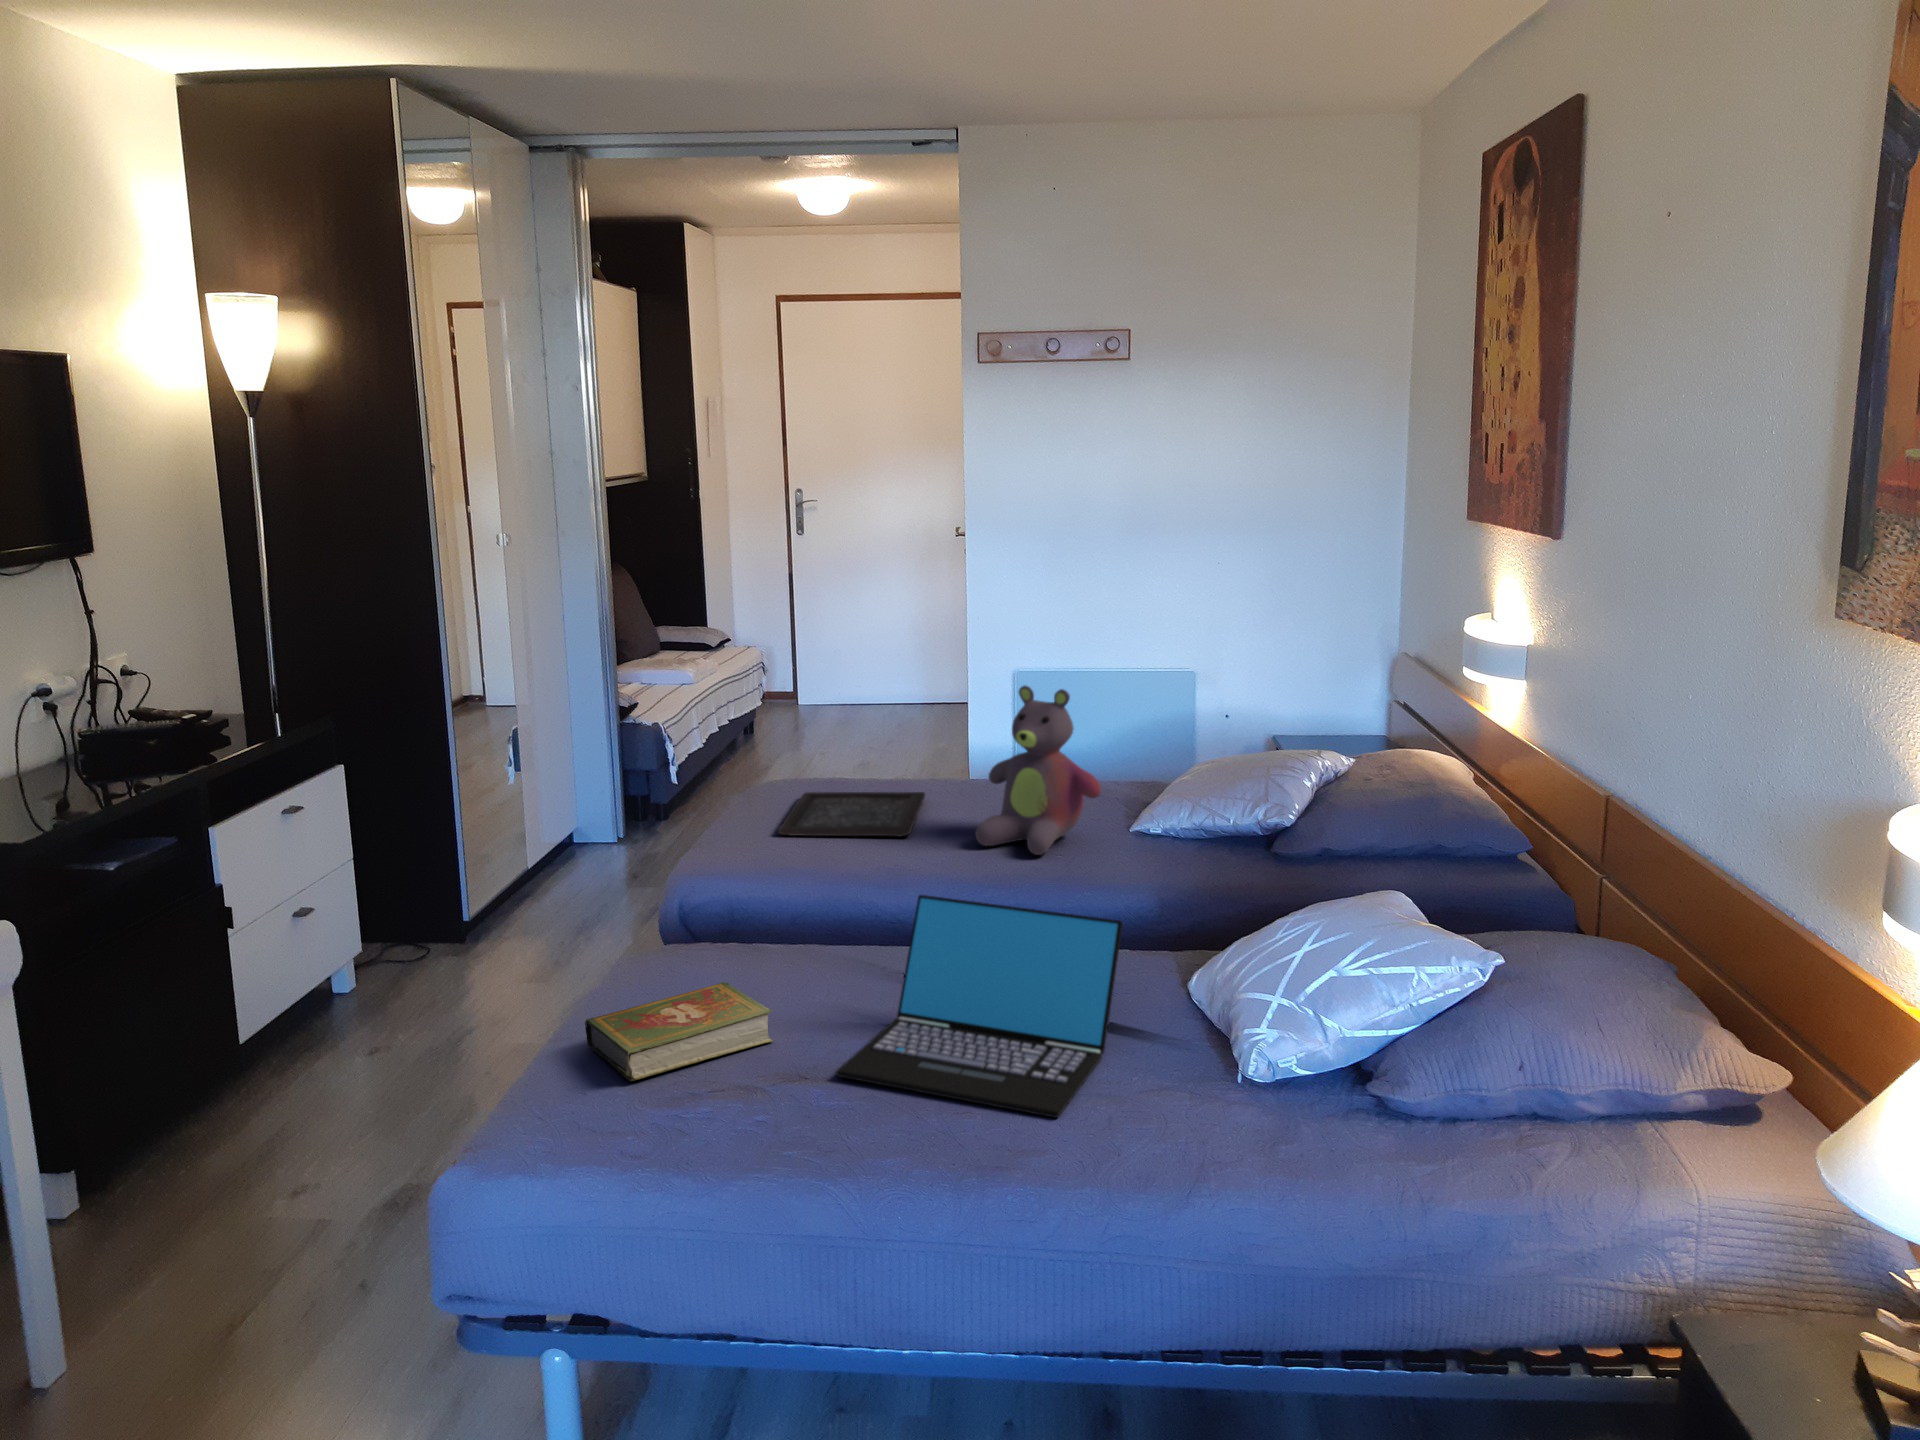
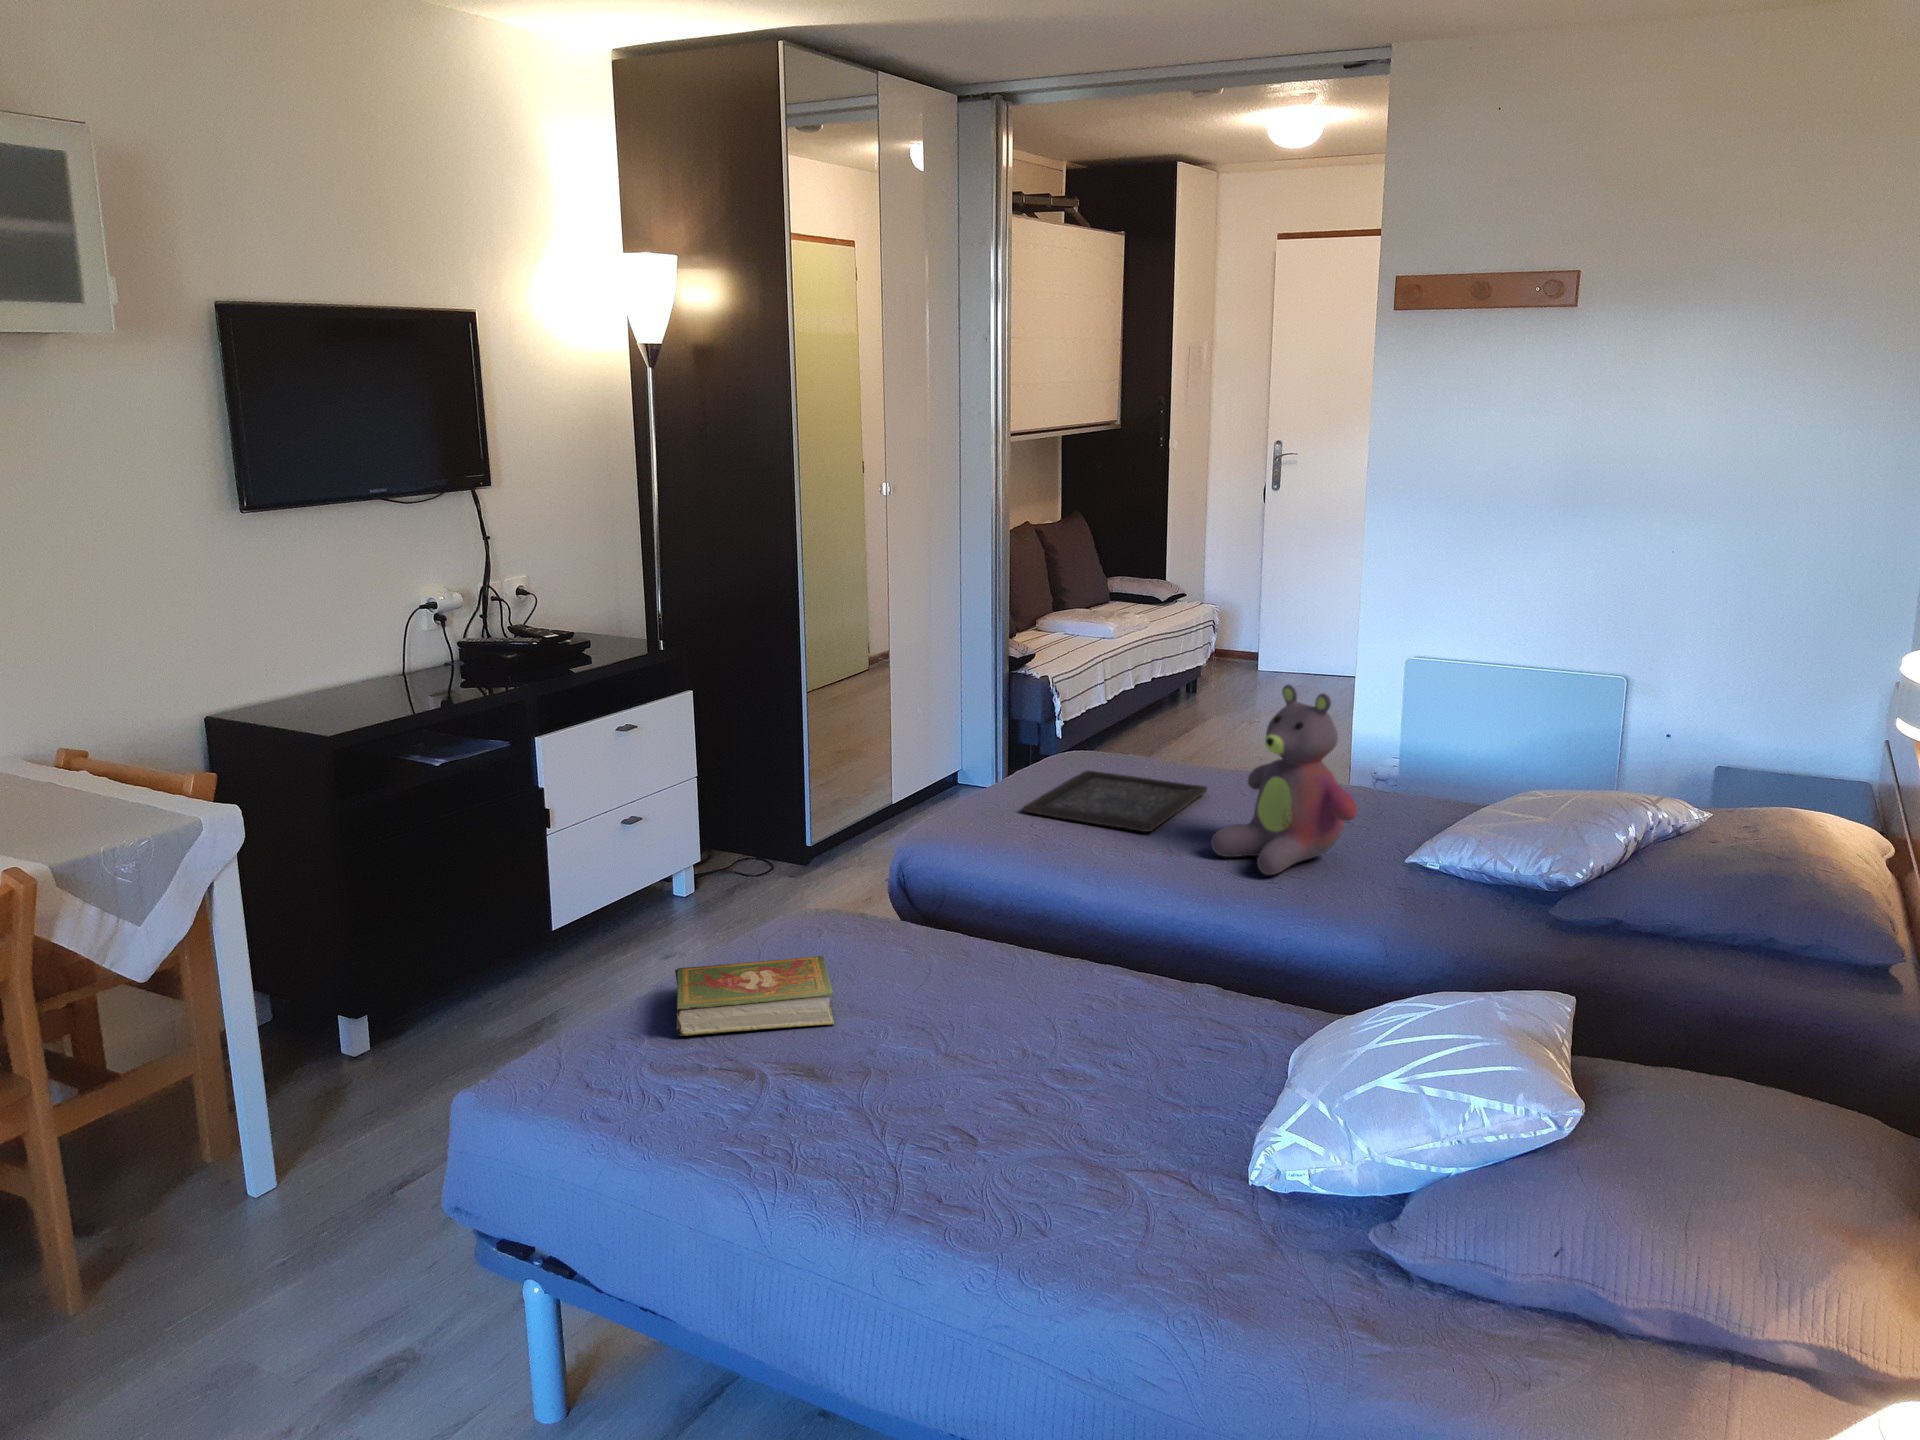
laptop: present [836,895,1123,1118] -> none [855,902,1184,1171]

